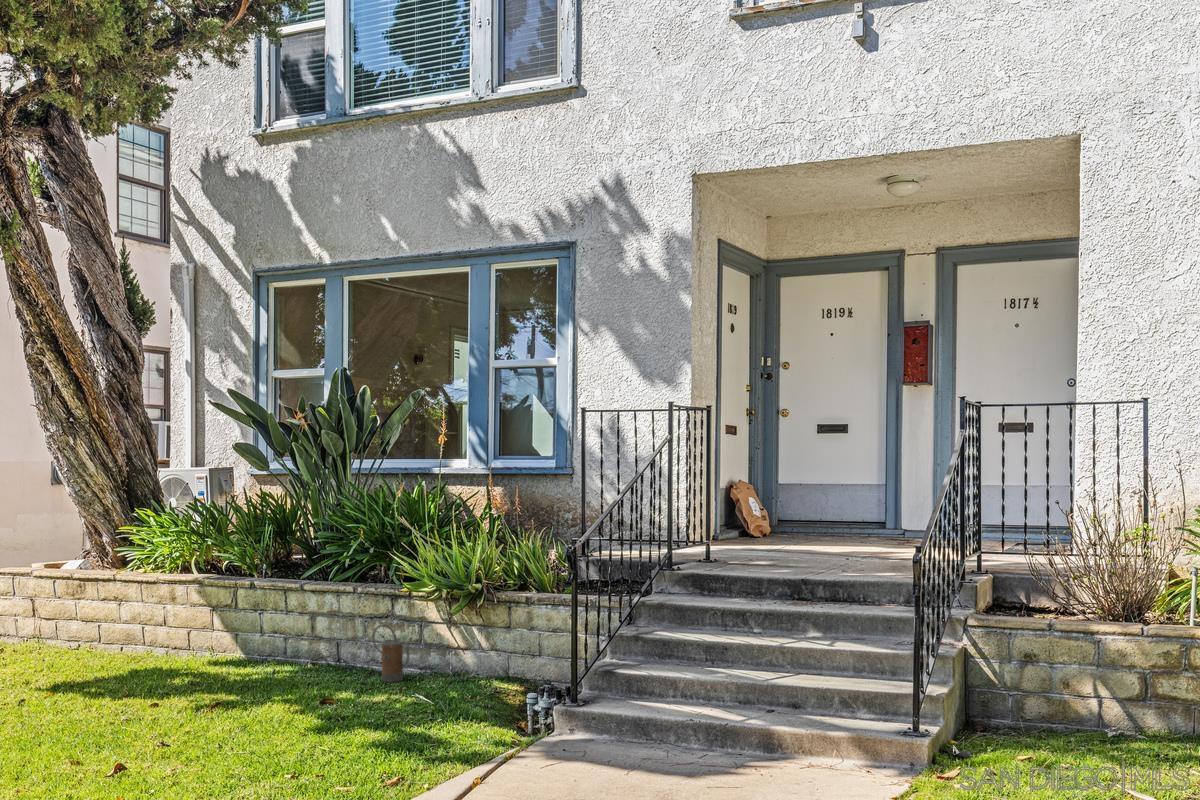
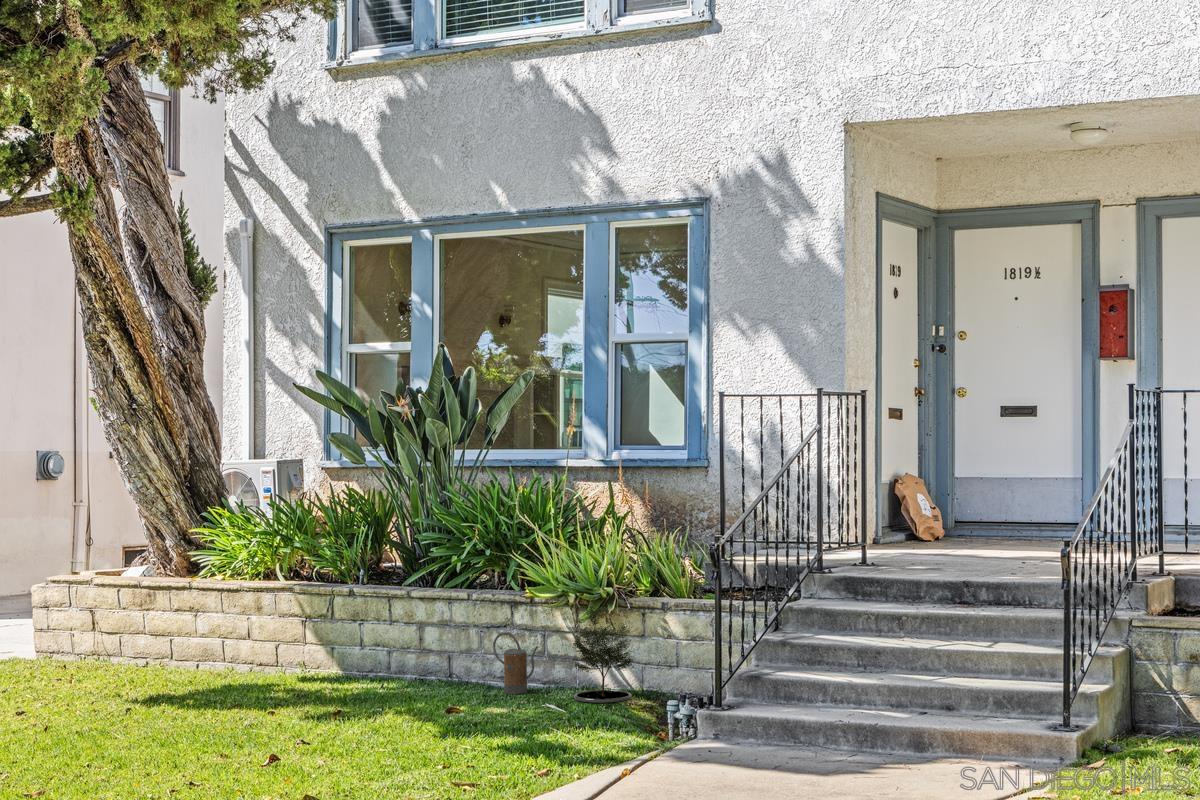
potted tree: none [439,590,502,693] -> present [572,596,634,703]

